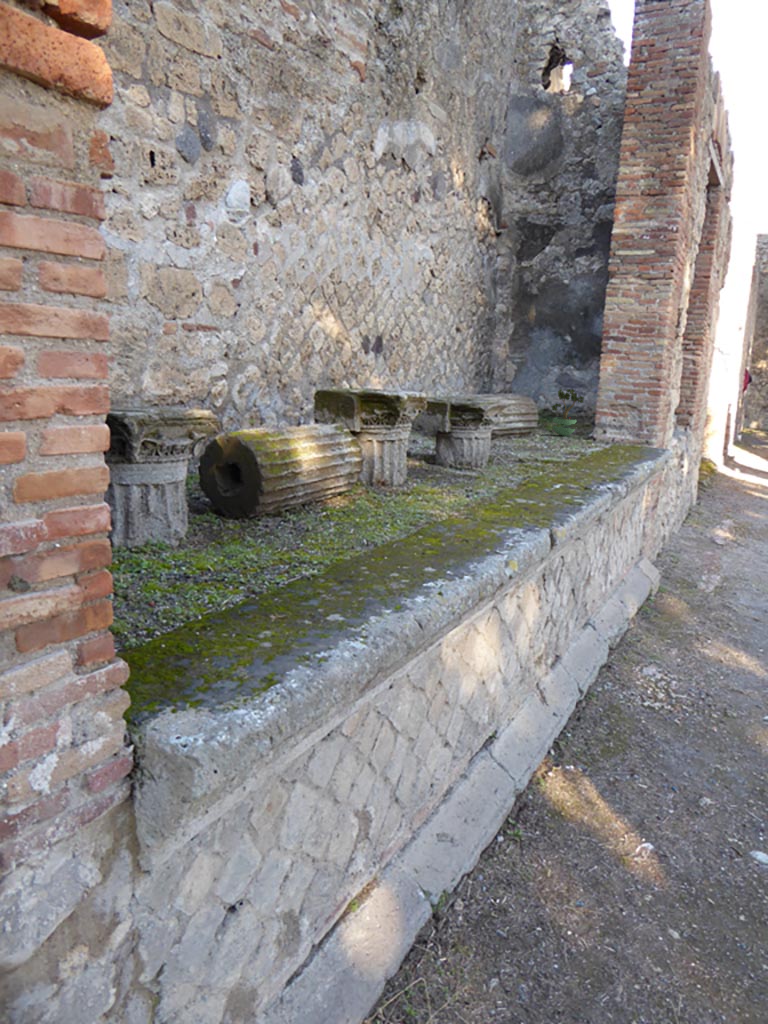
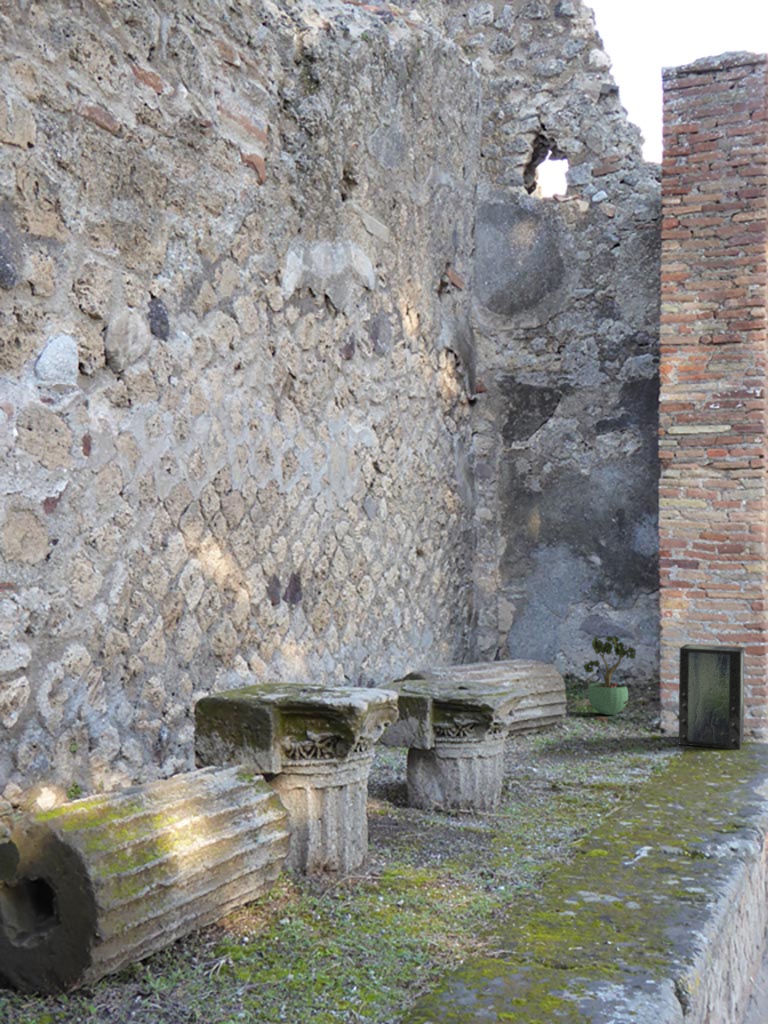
storage box: none [598,392,646,452] -> present [679,644,744,749]

